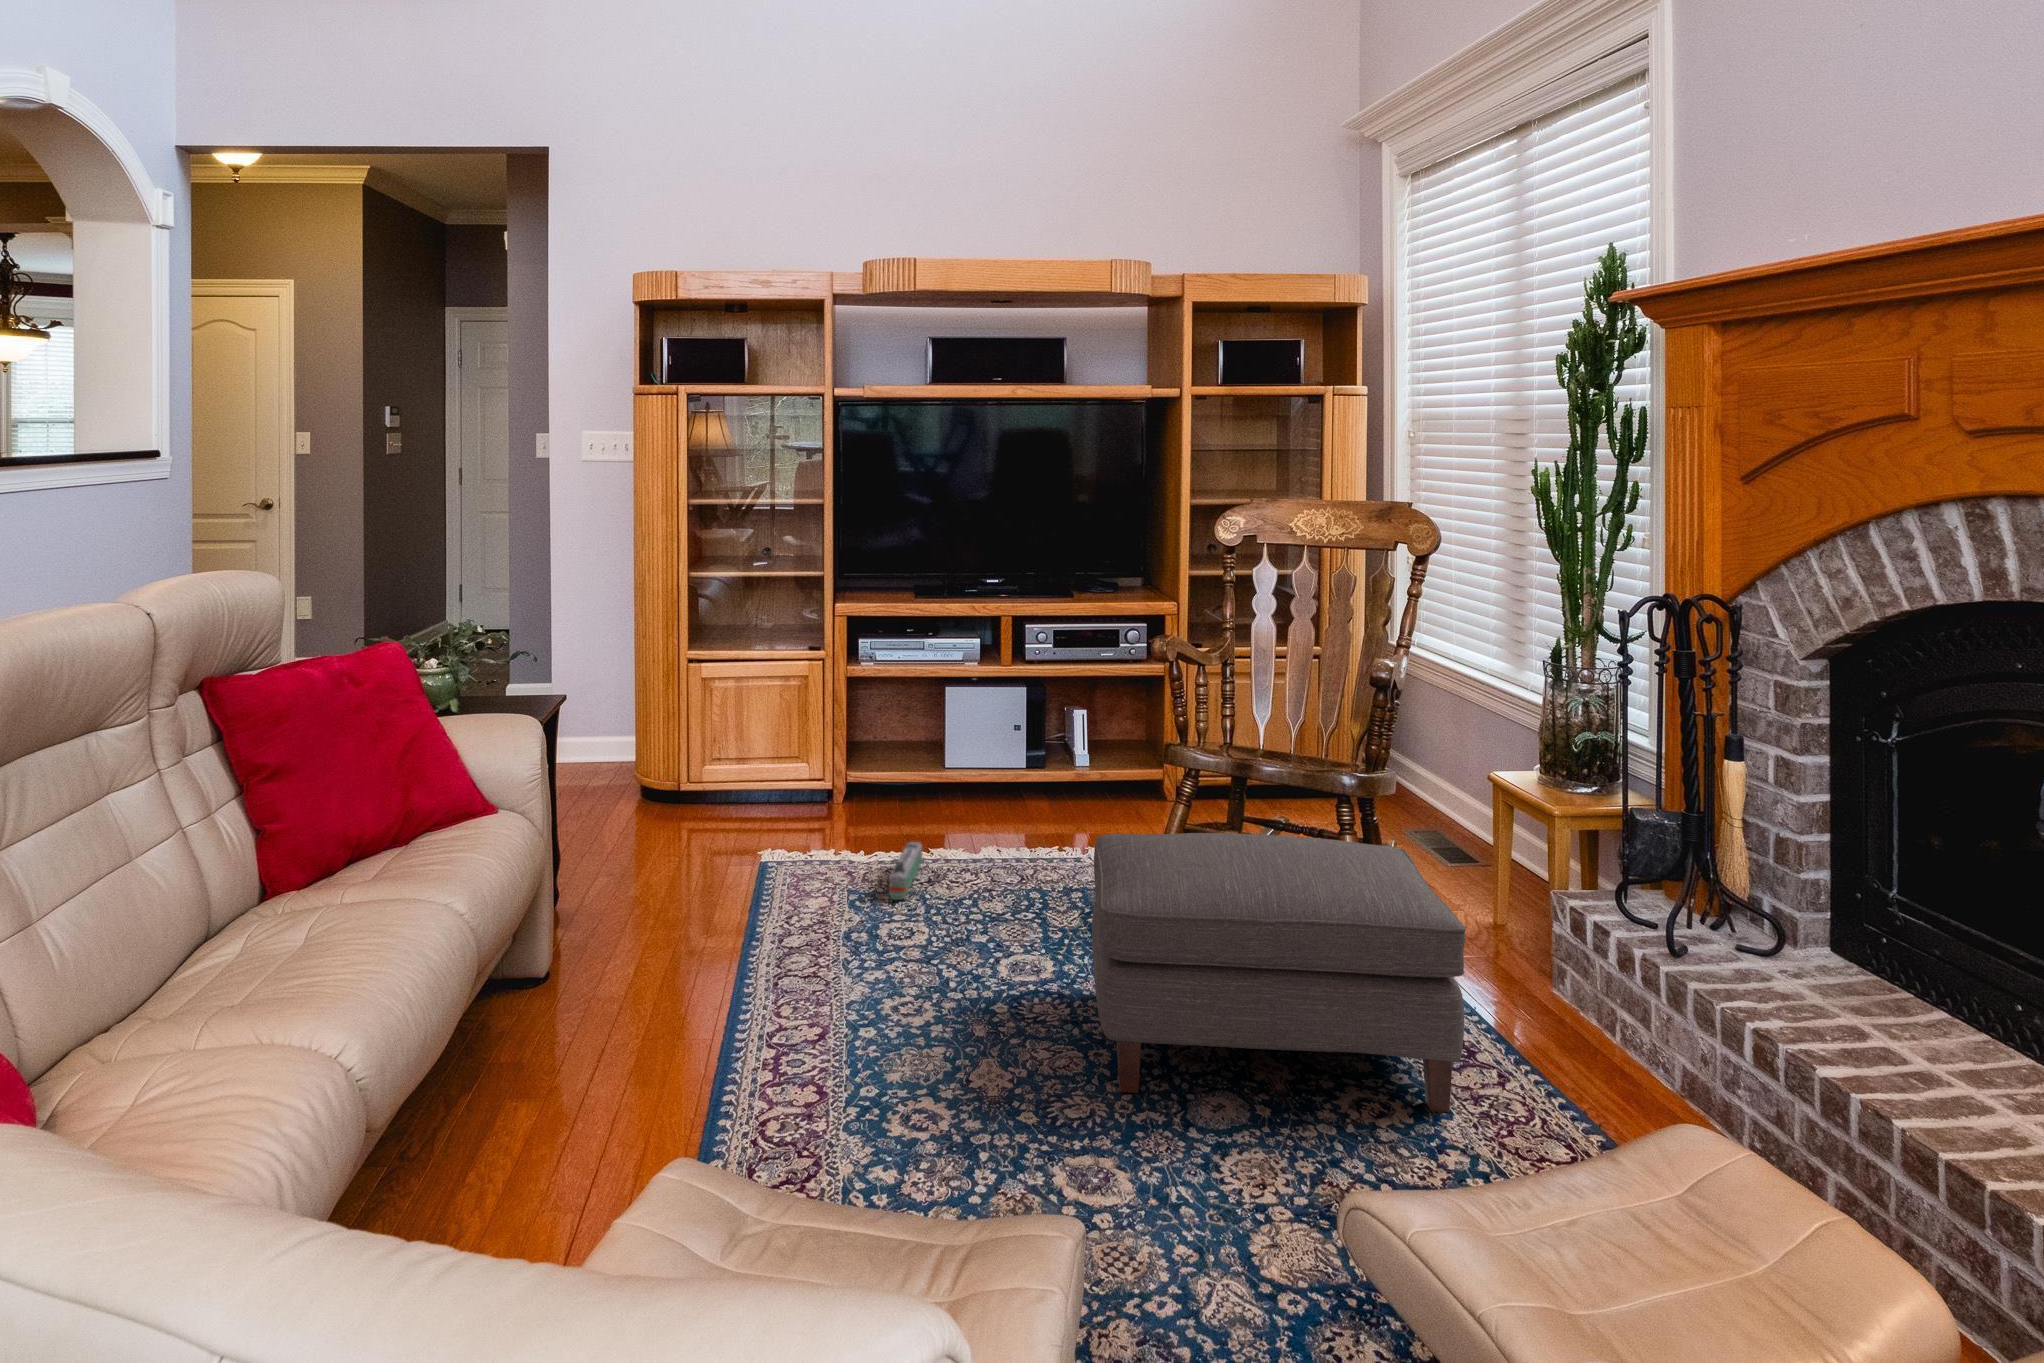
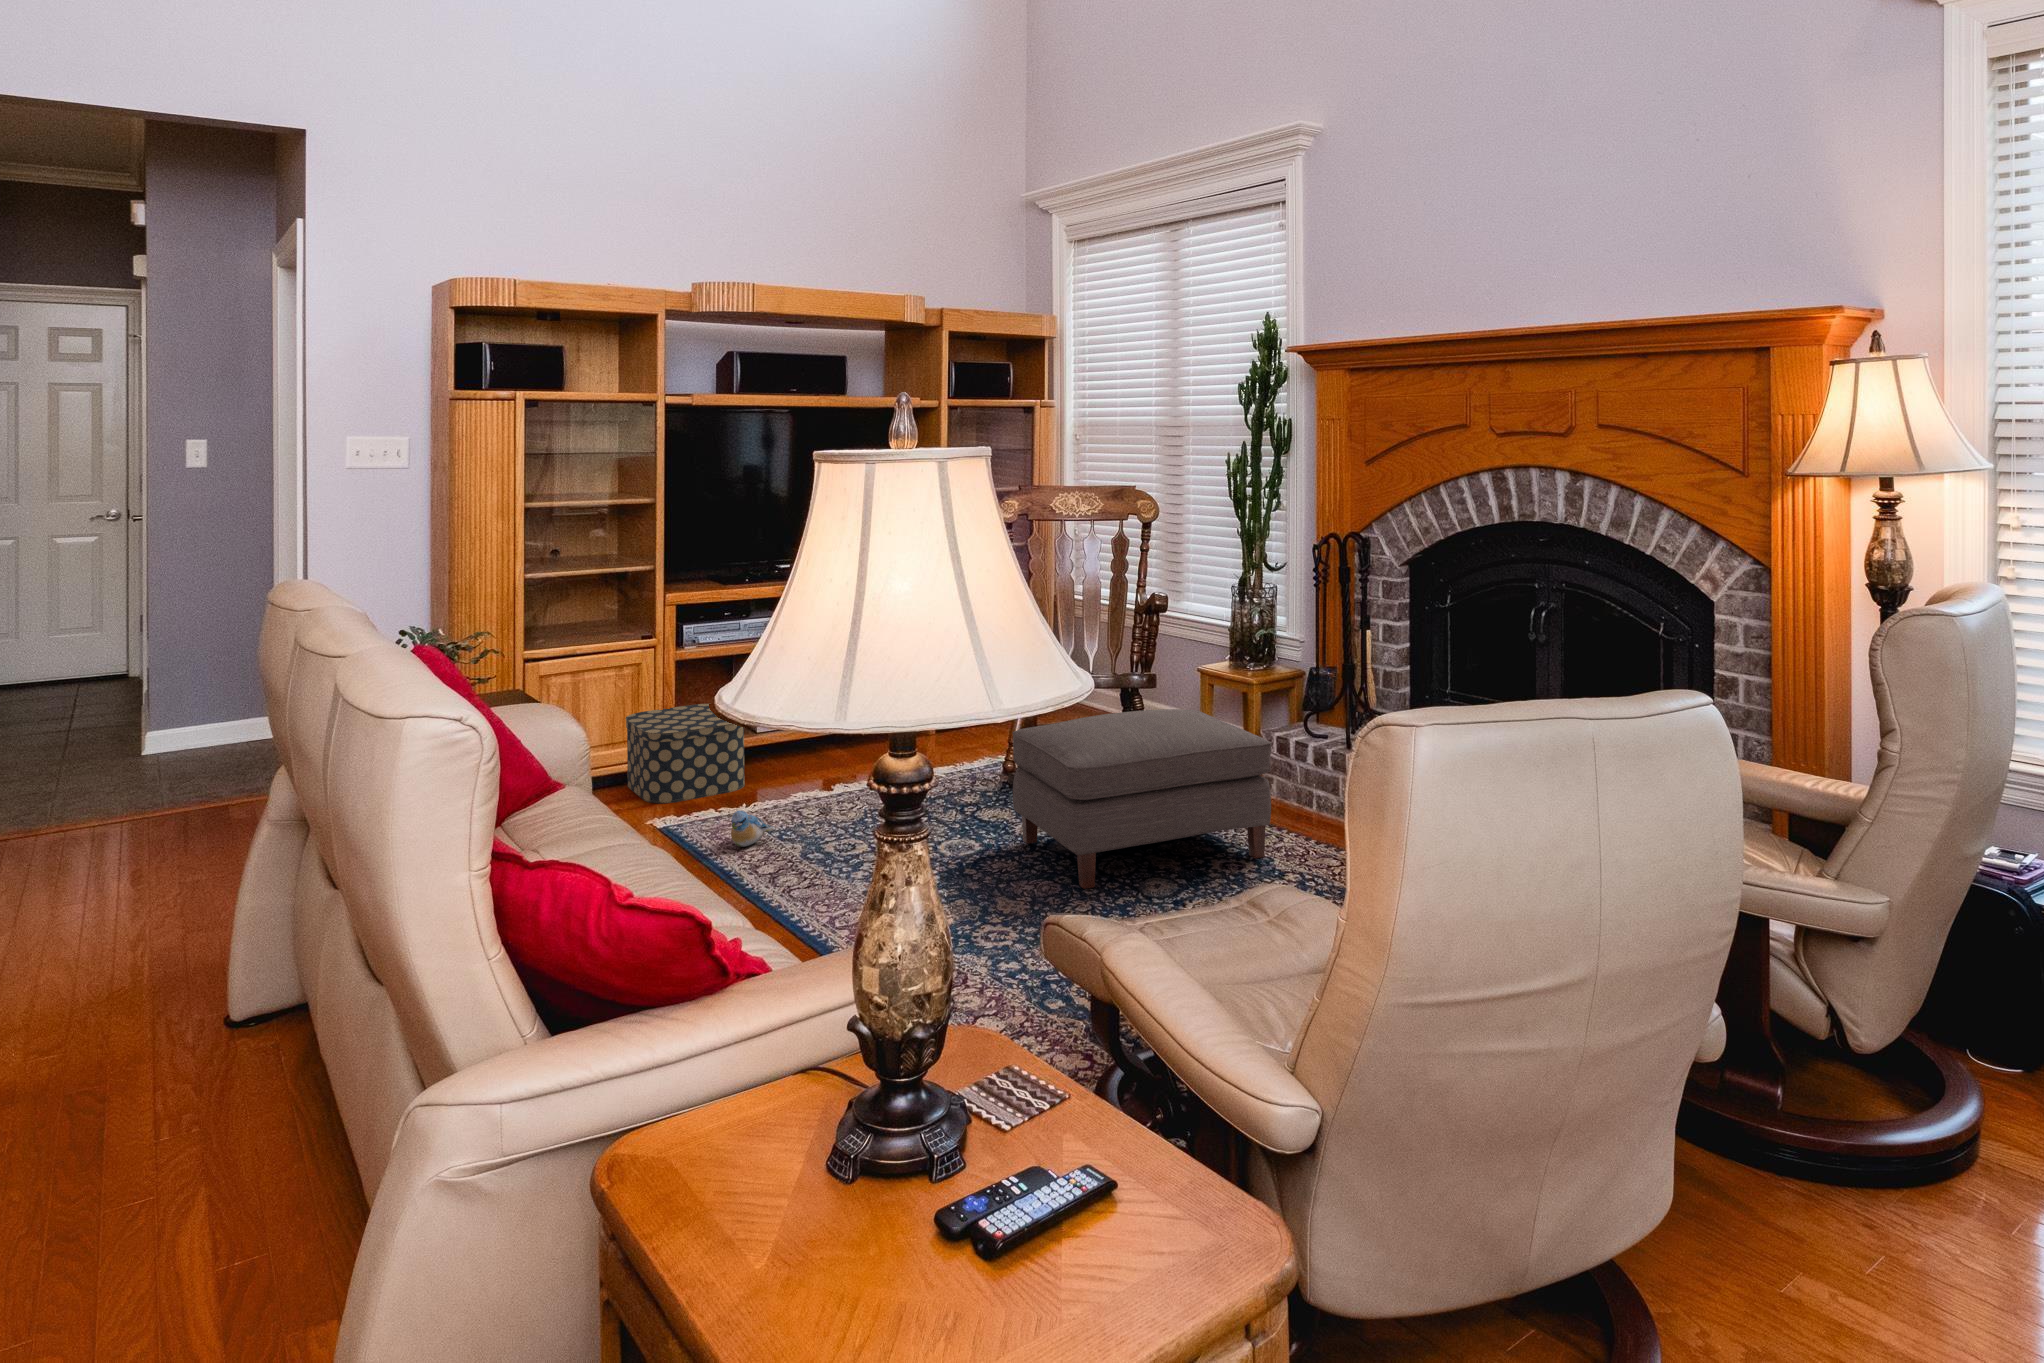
storage box: none [767,734,887,845] -> present [626,704,745,803]
toy train: present [889,842,922,900] -> none [790,778,818,821]
plush toy: none [777,874,837,918] -> present [731,810,775,847]

